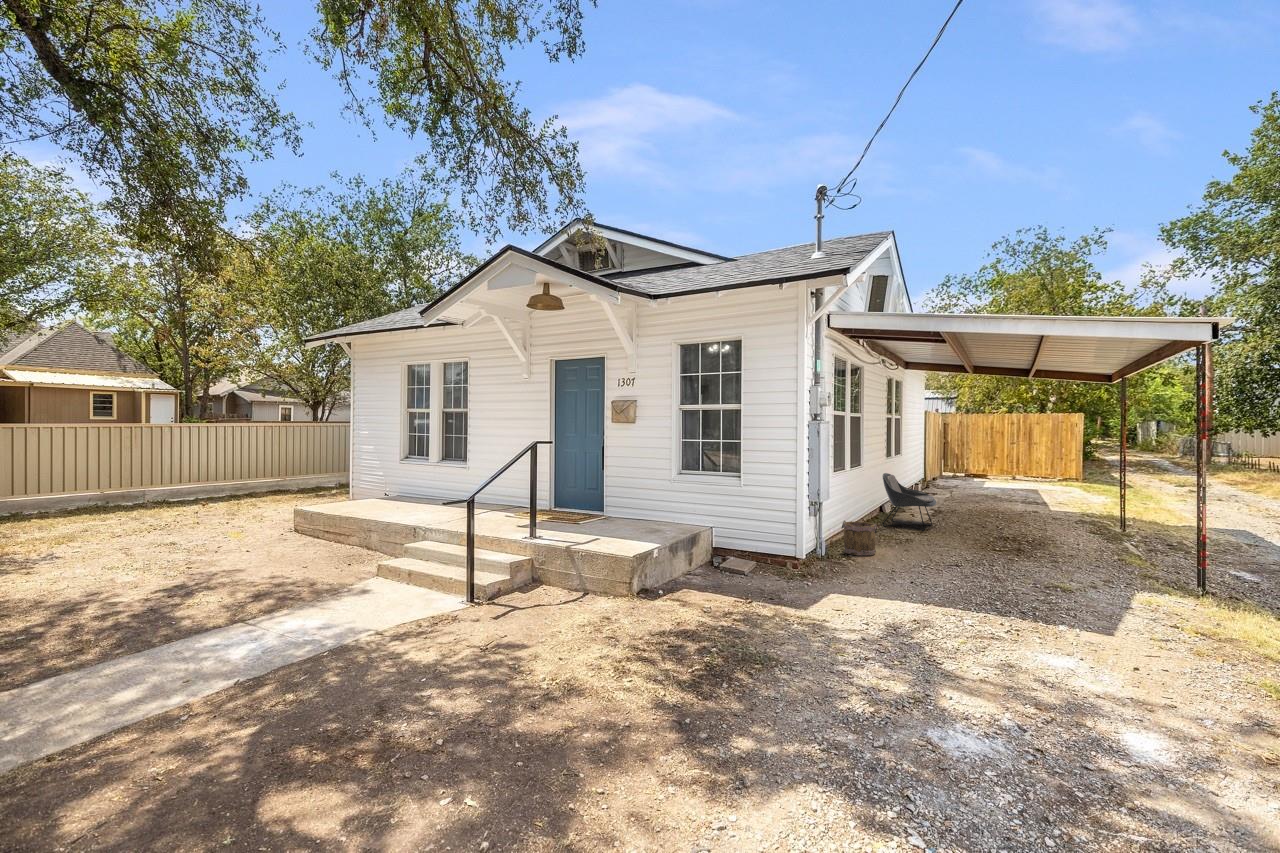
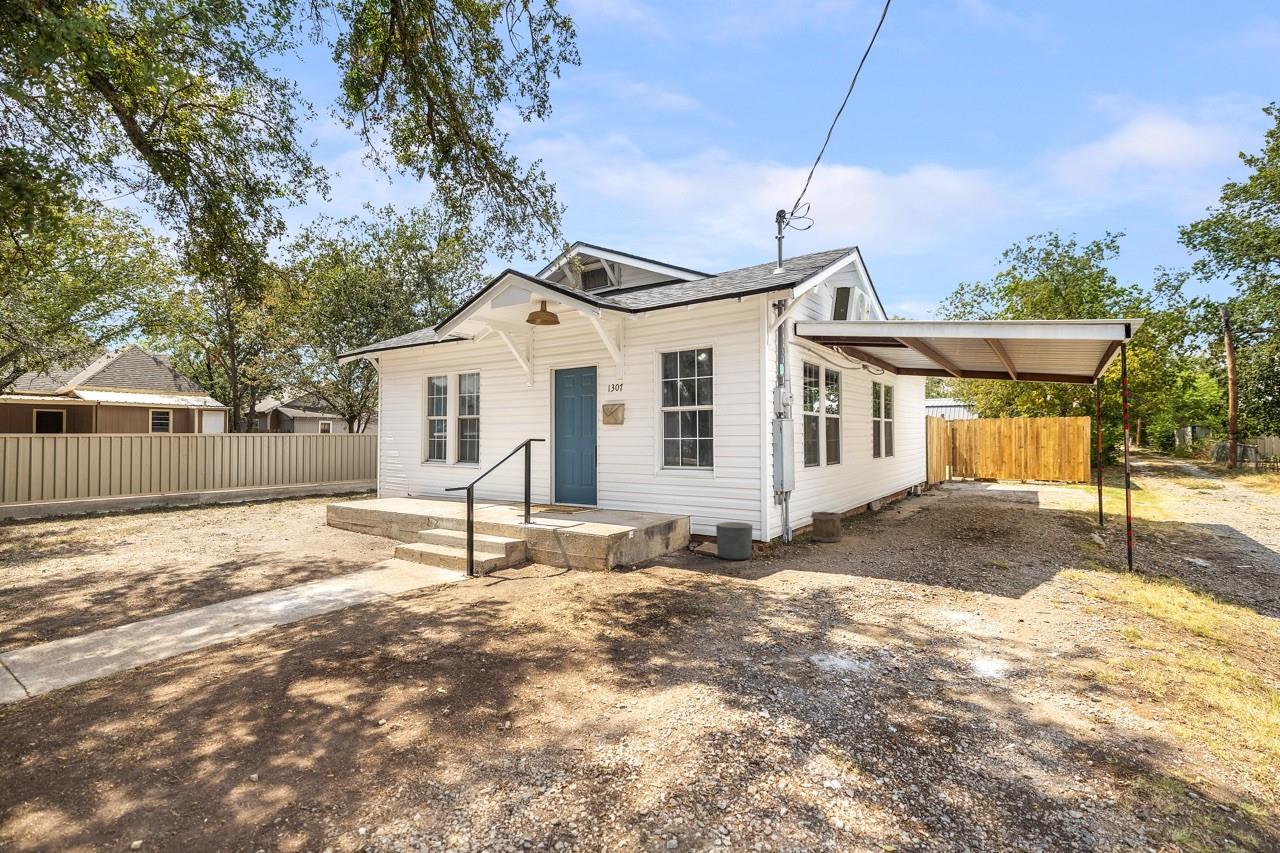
lounge chair: present [883,473,936,531] -> none [861,470,912,524]
planter: none [749,536,790,580] -> present [716,522,753,560]

